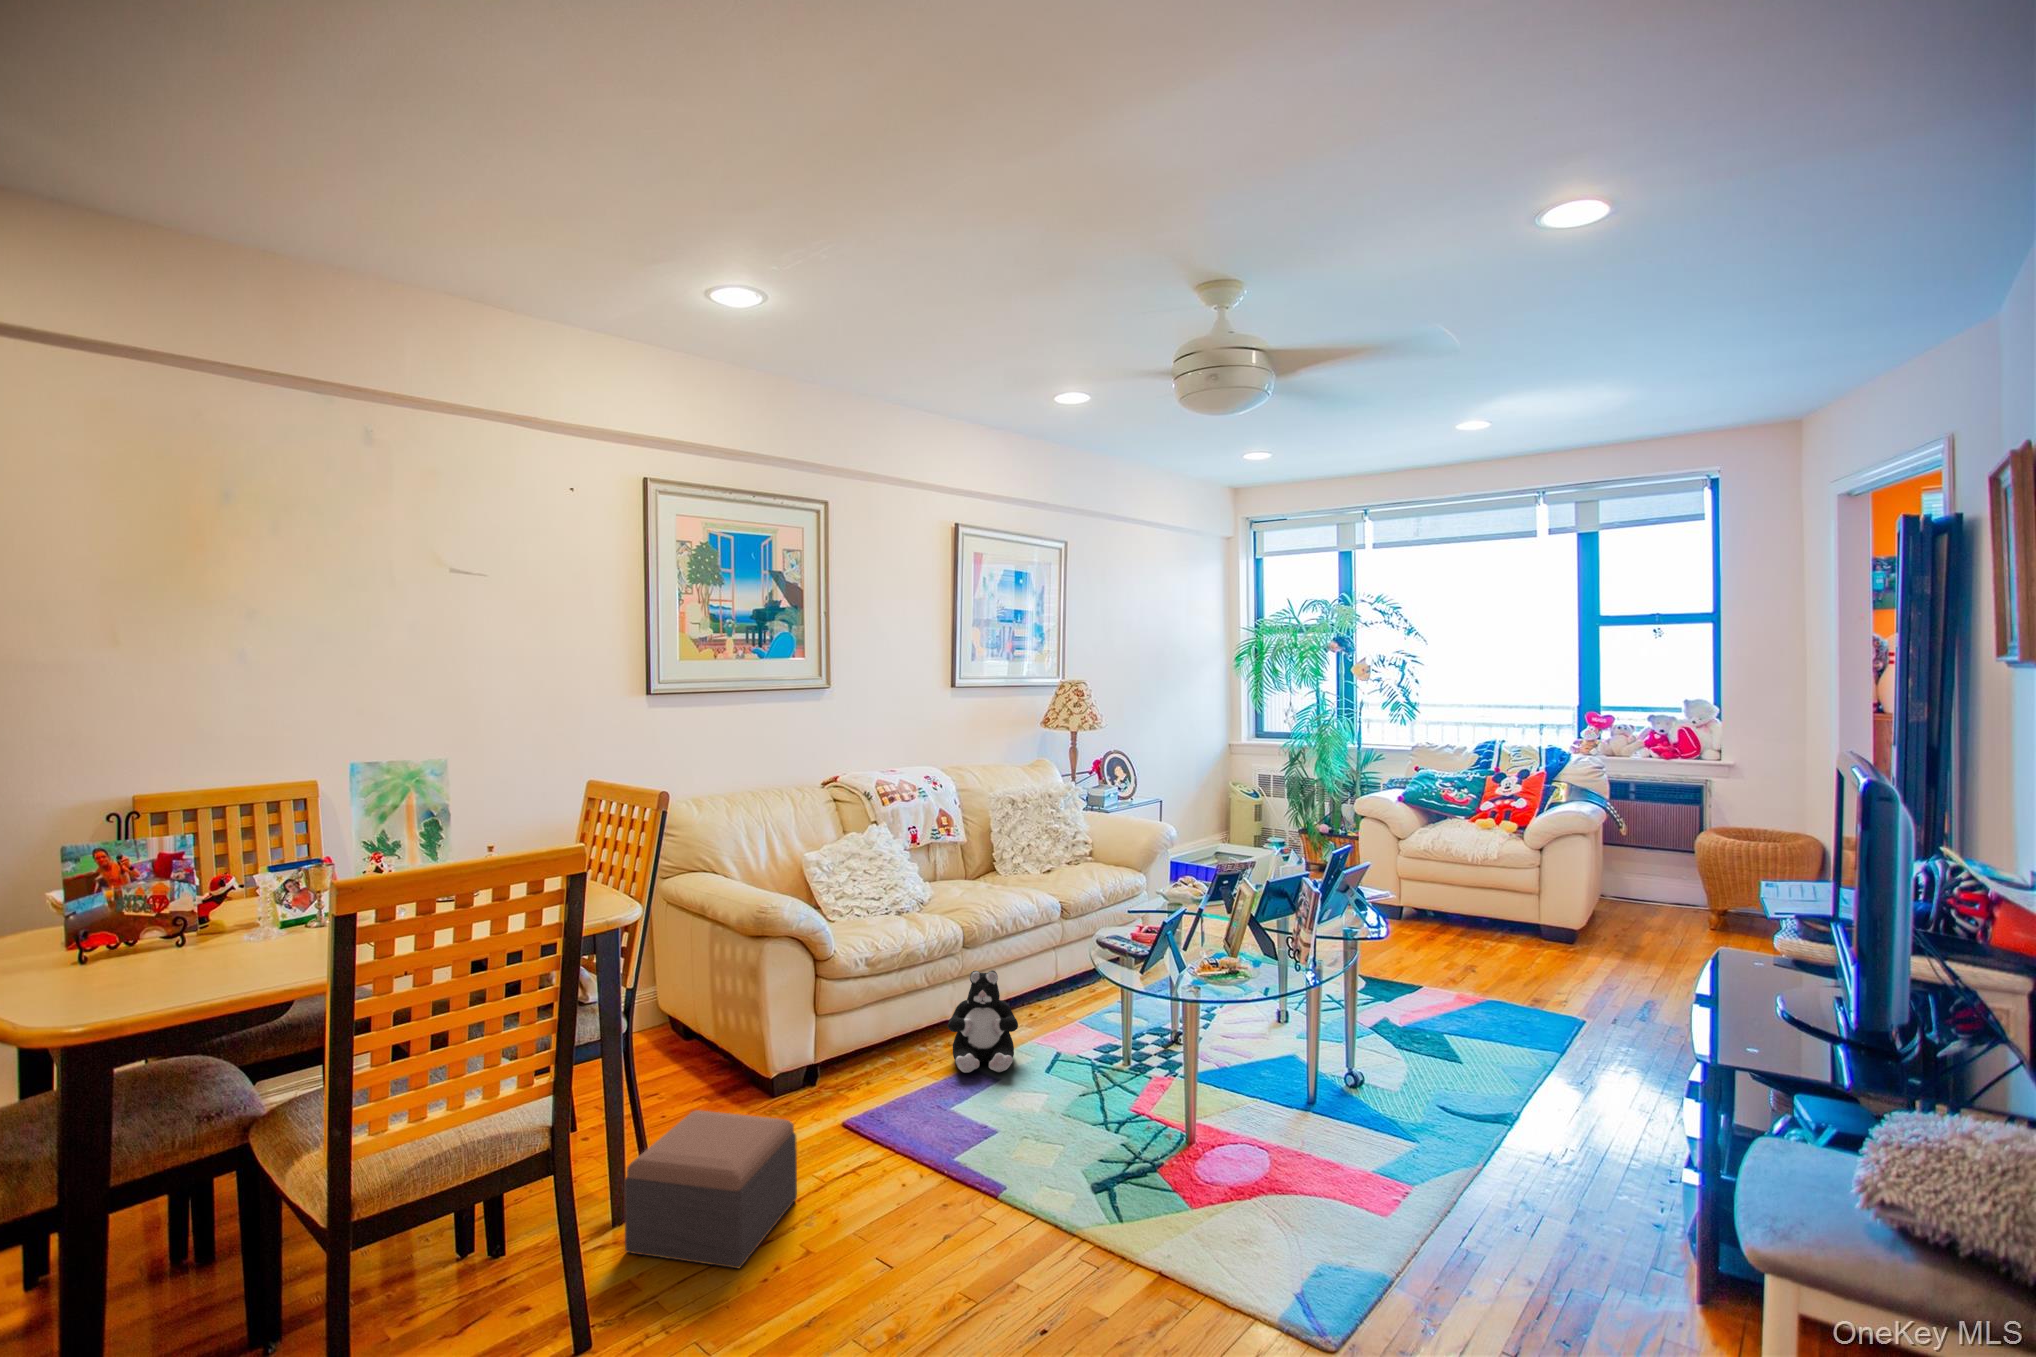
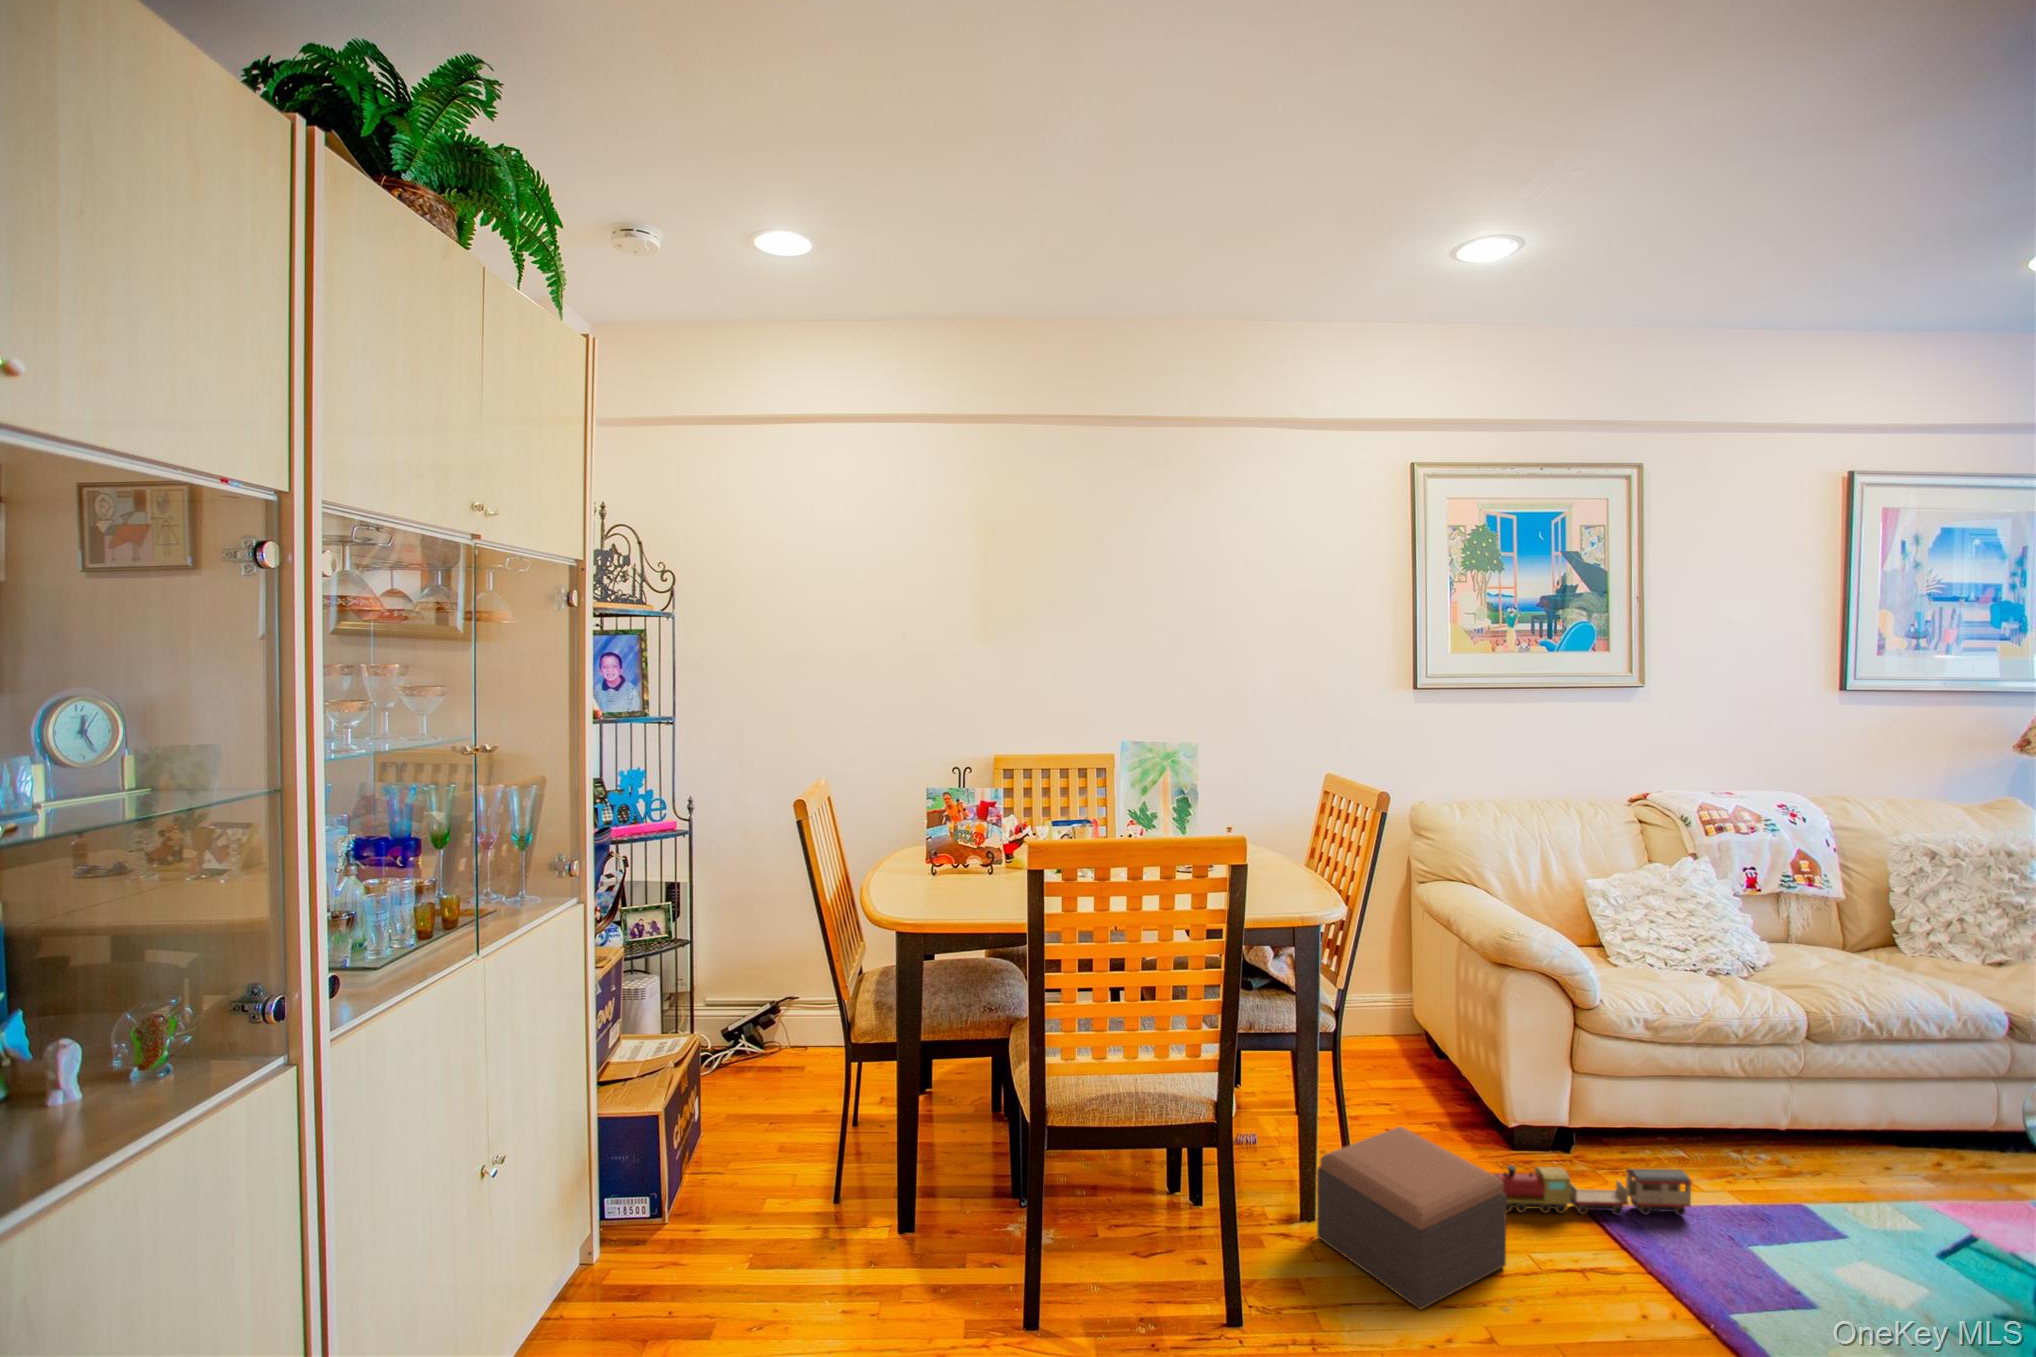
plush toy: present [948,970,1018,1073] -> none [1769,1081,1893,1231]
toy train: none [768,1068,910,1156] -> present [1494,1165,1691,1216]

